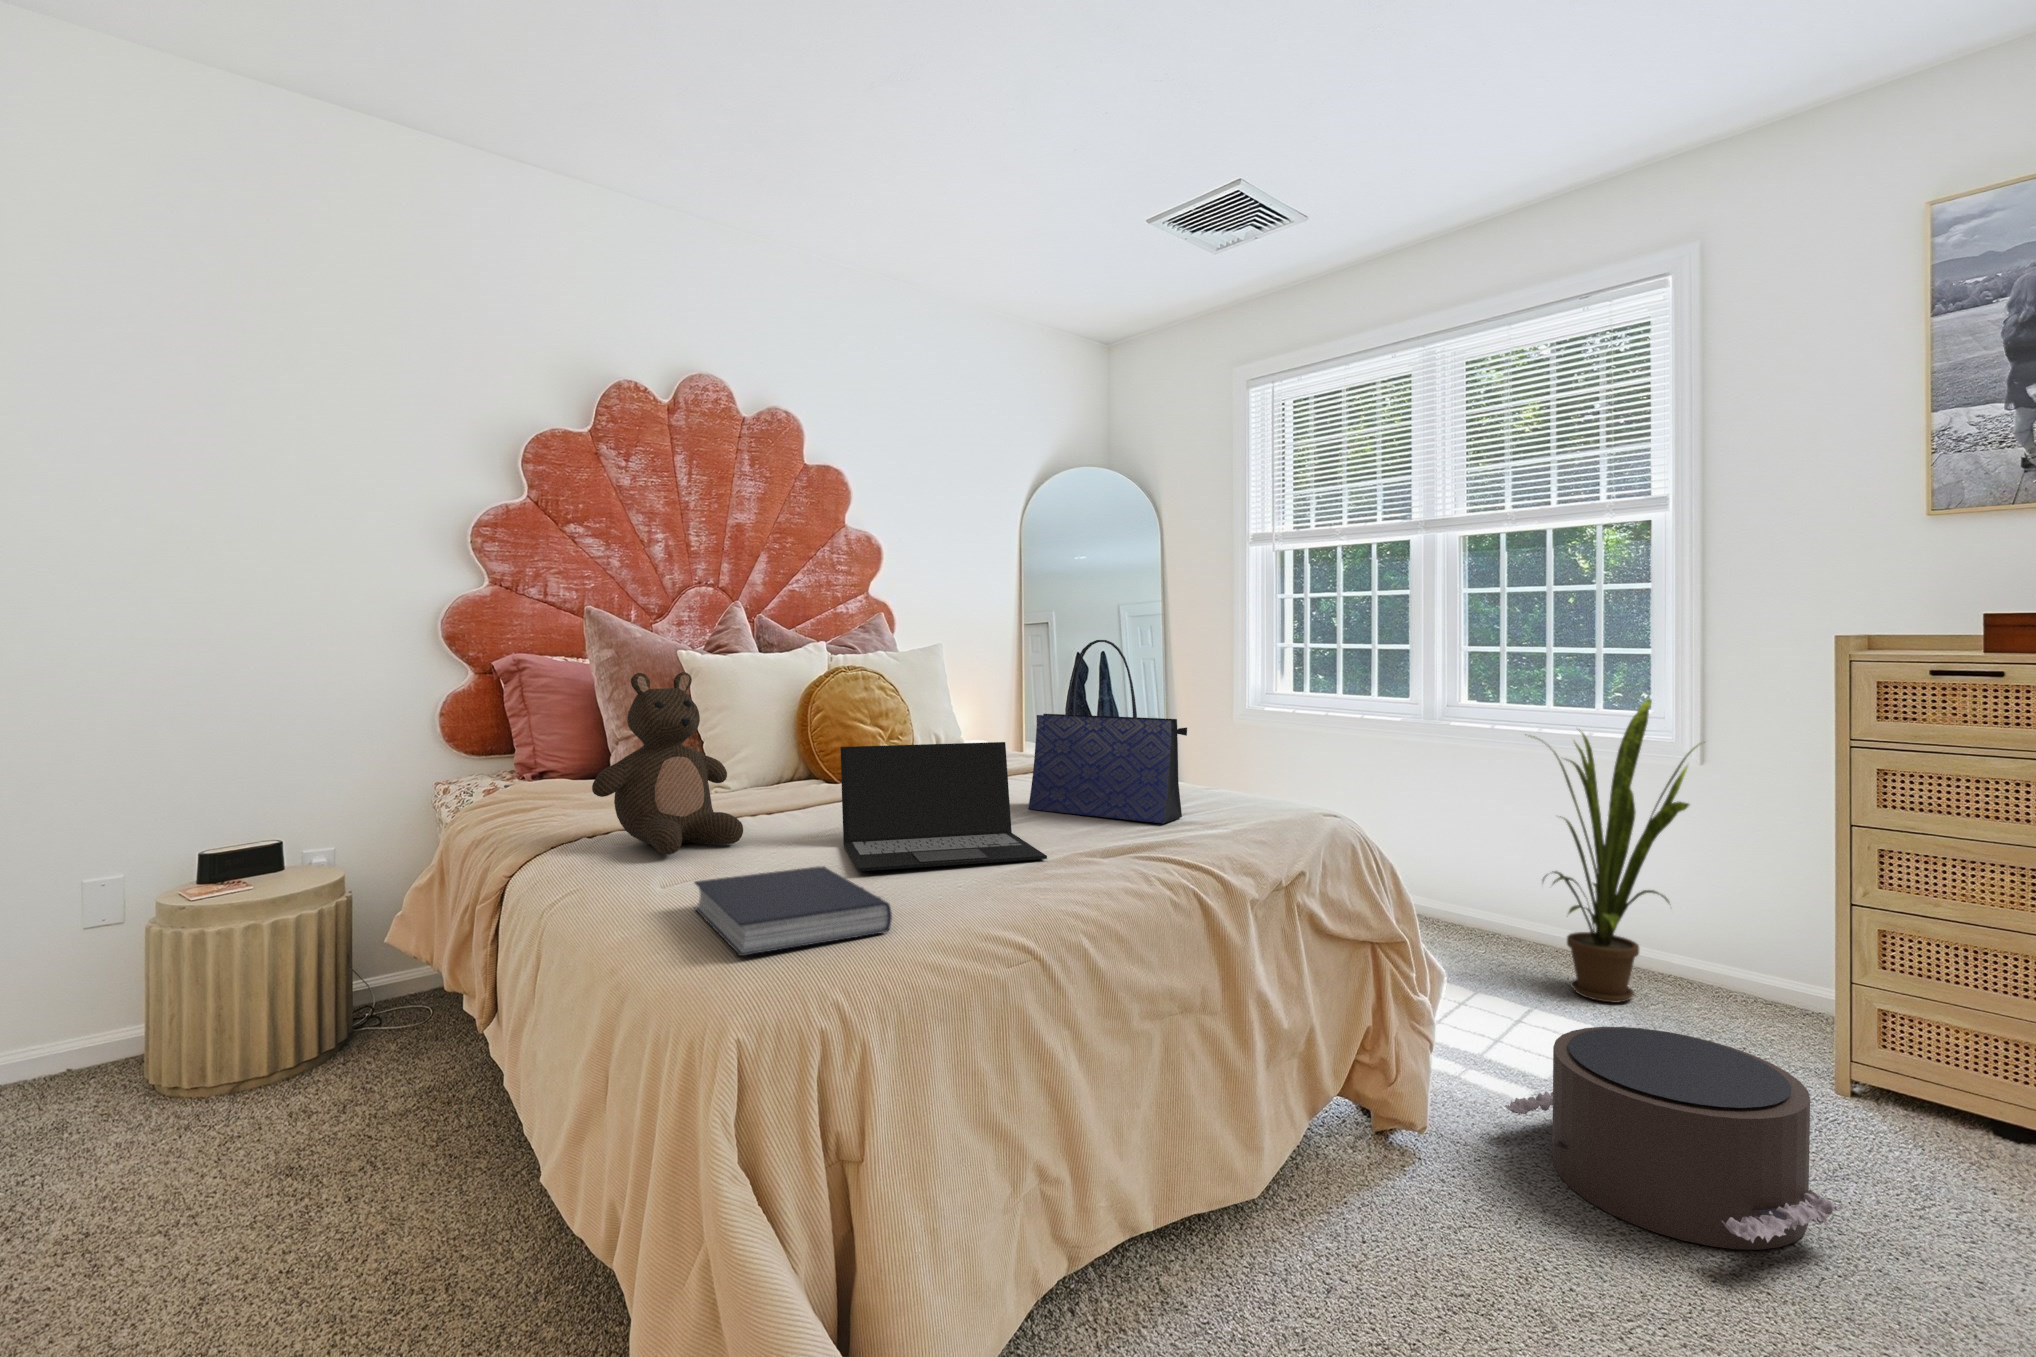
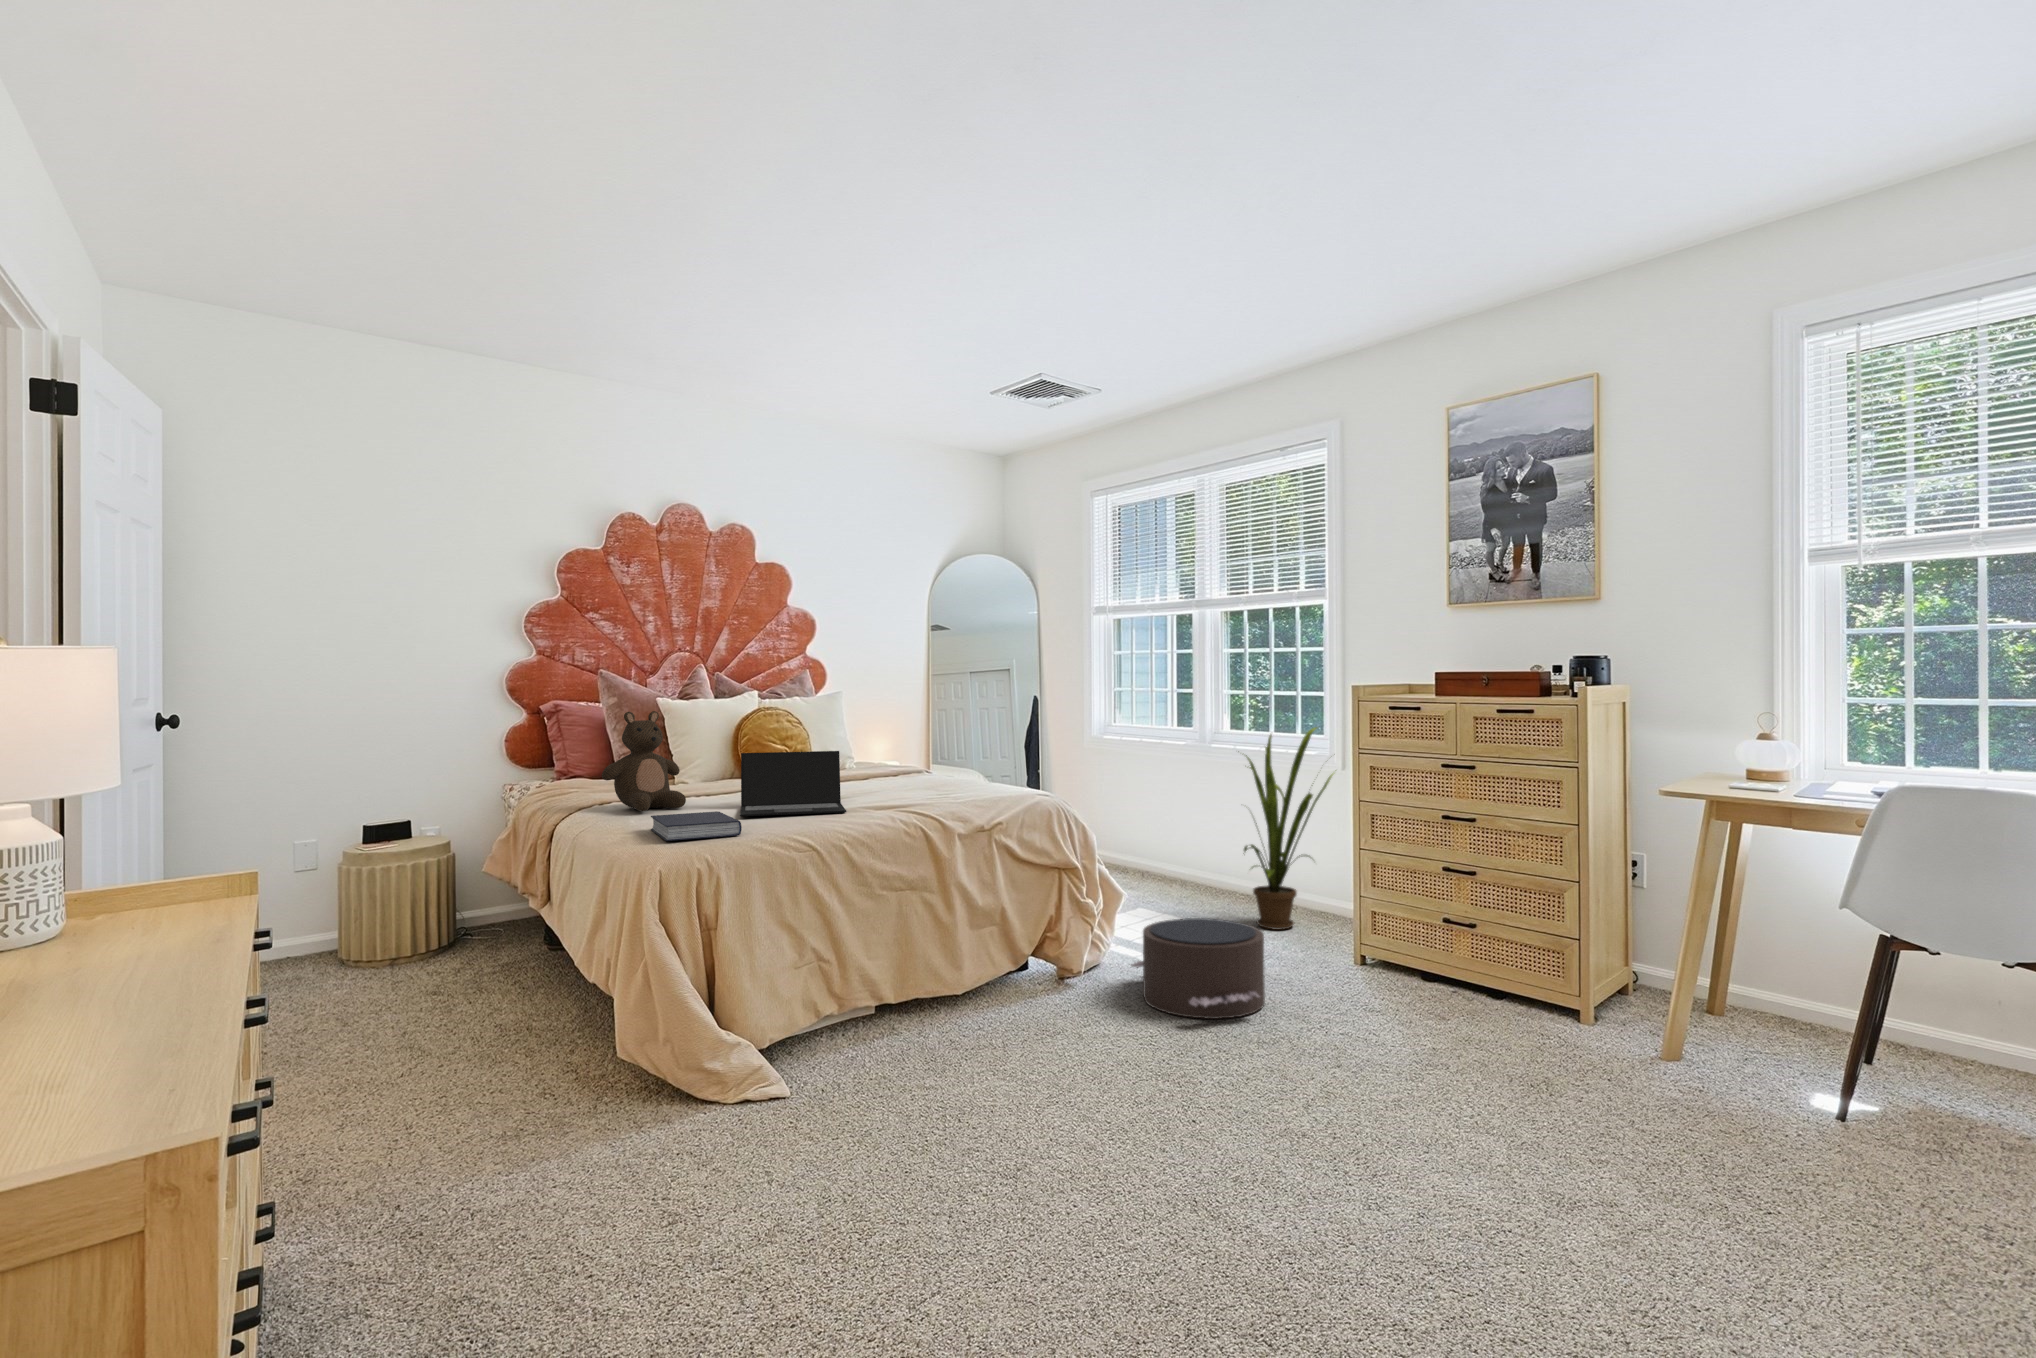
tote bag: present [1028,640,1187,823] -> none [864,690,949,798]

